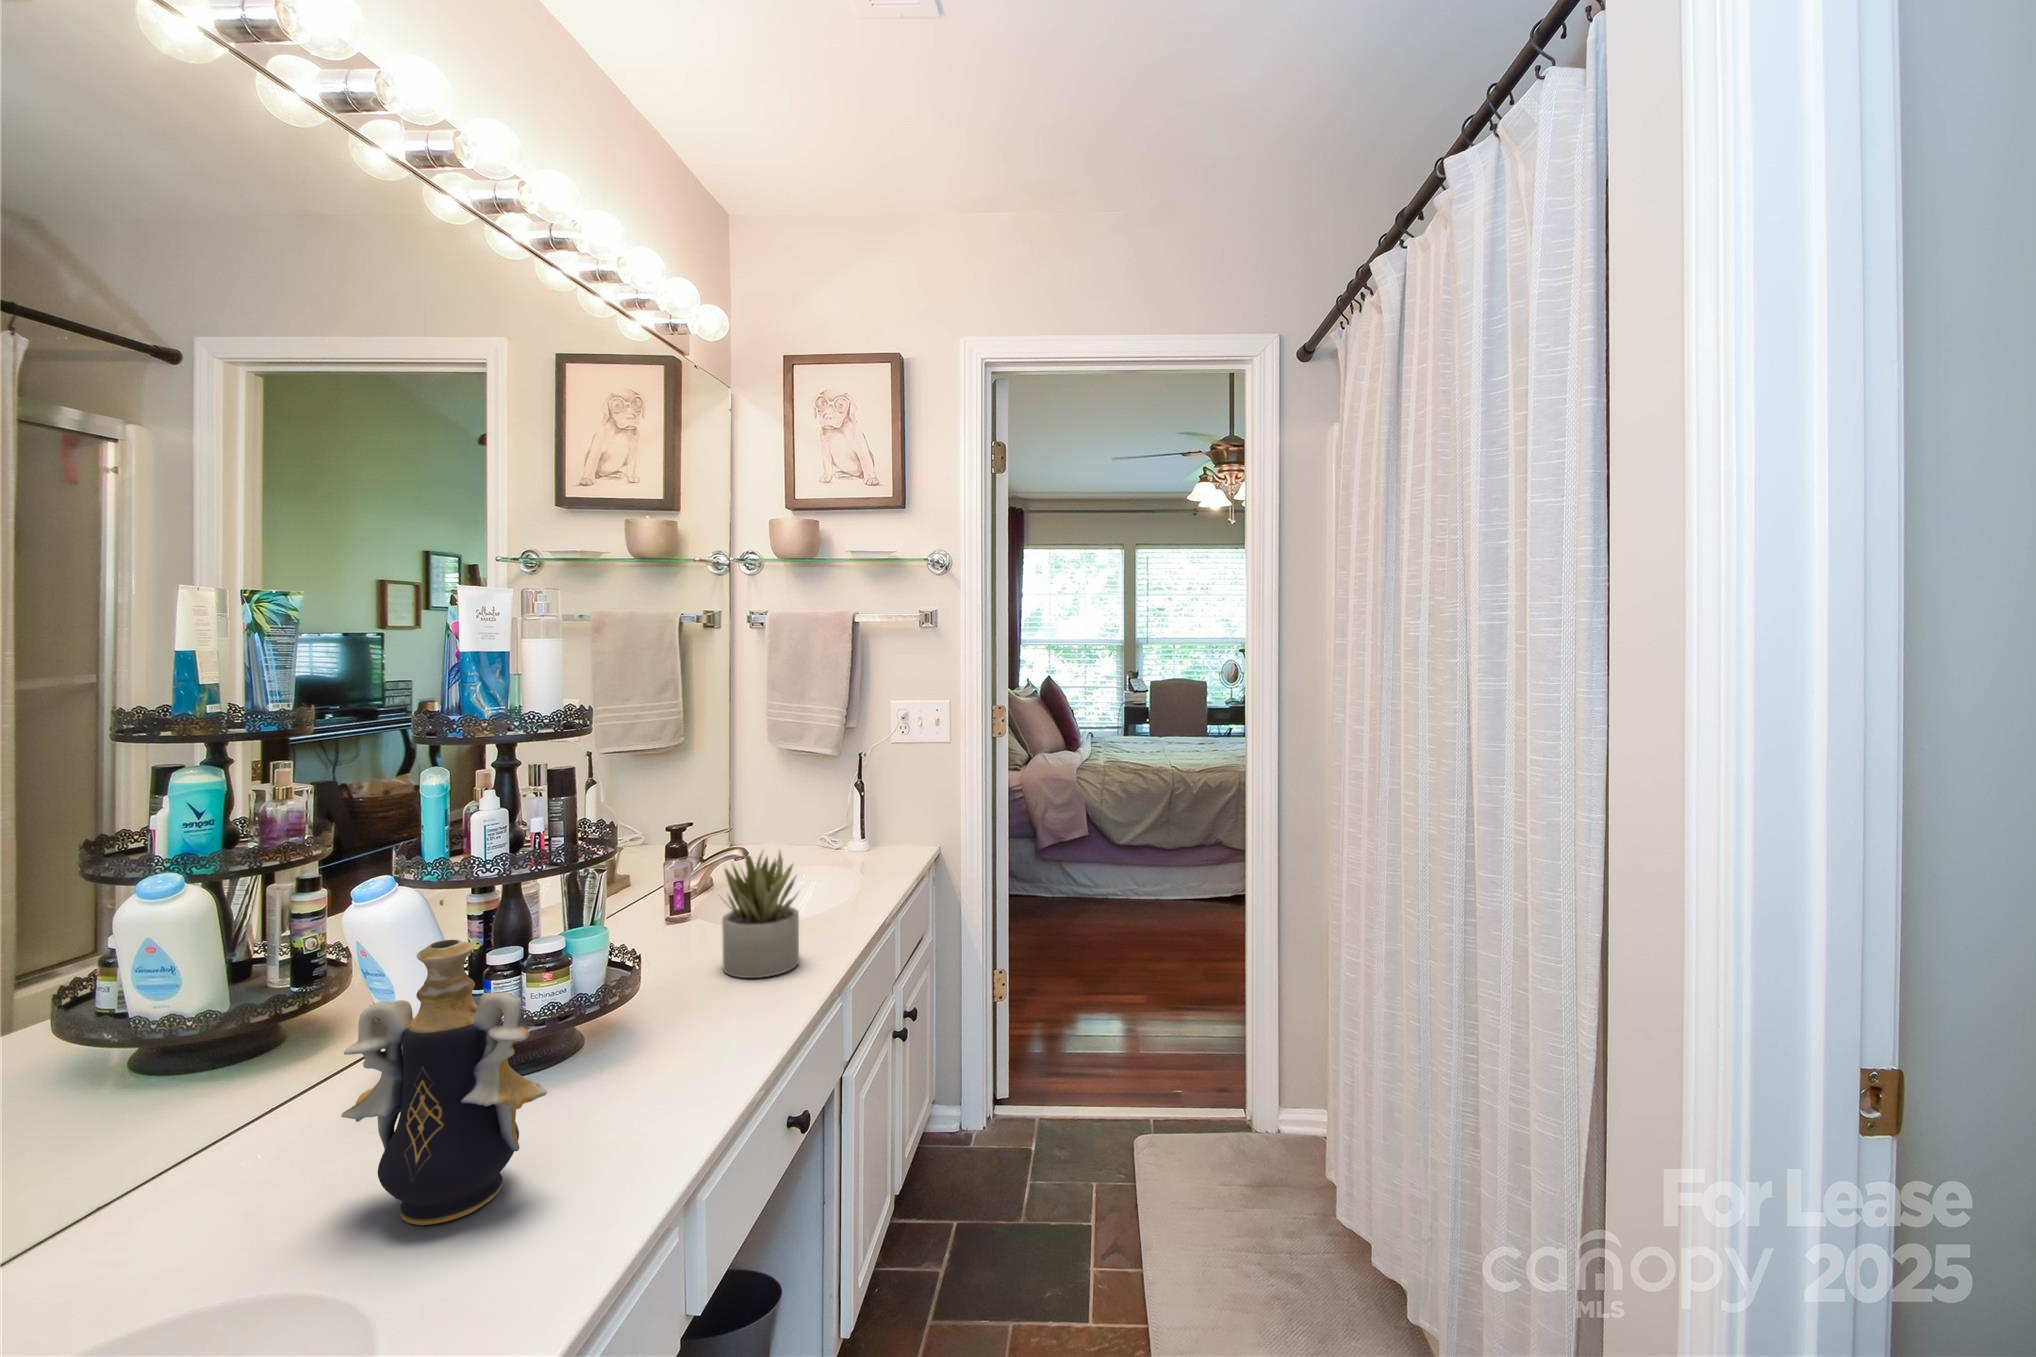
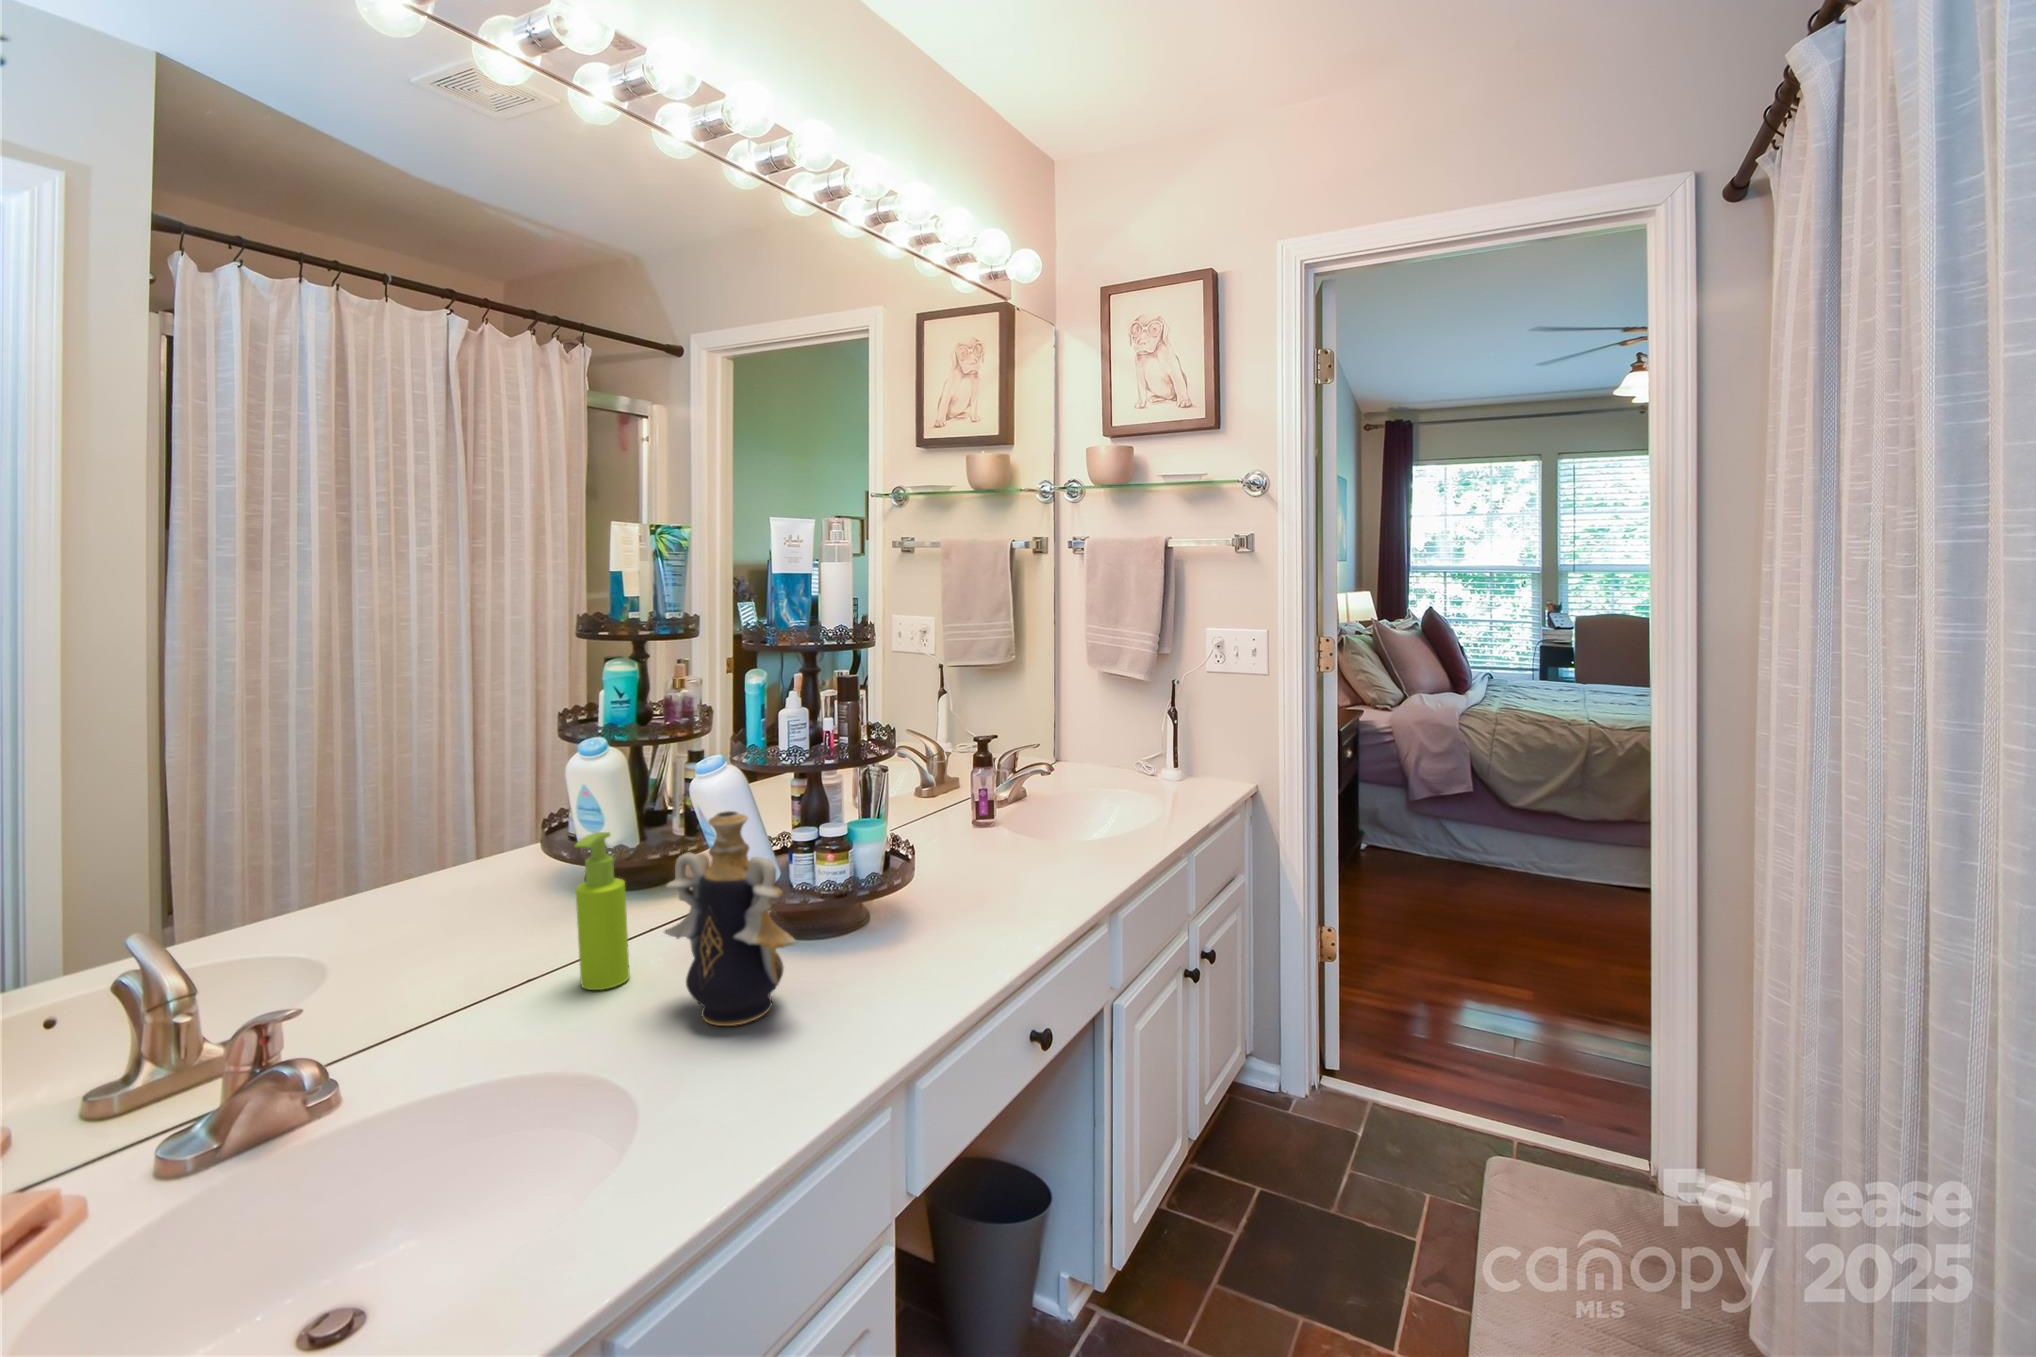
succulent plant: present [722,851,799,978] -> none [994,763,1067,883]
soap dispenser: none [170,993,257,1226] -> present [575,832,629,990]

